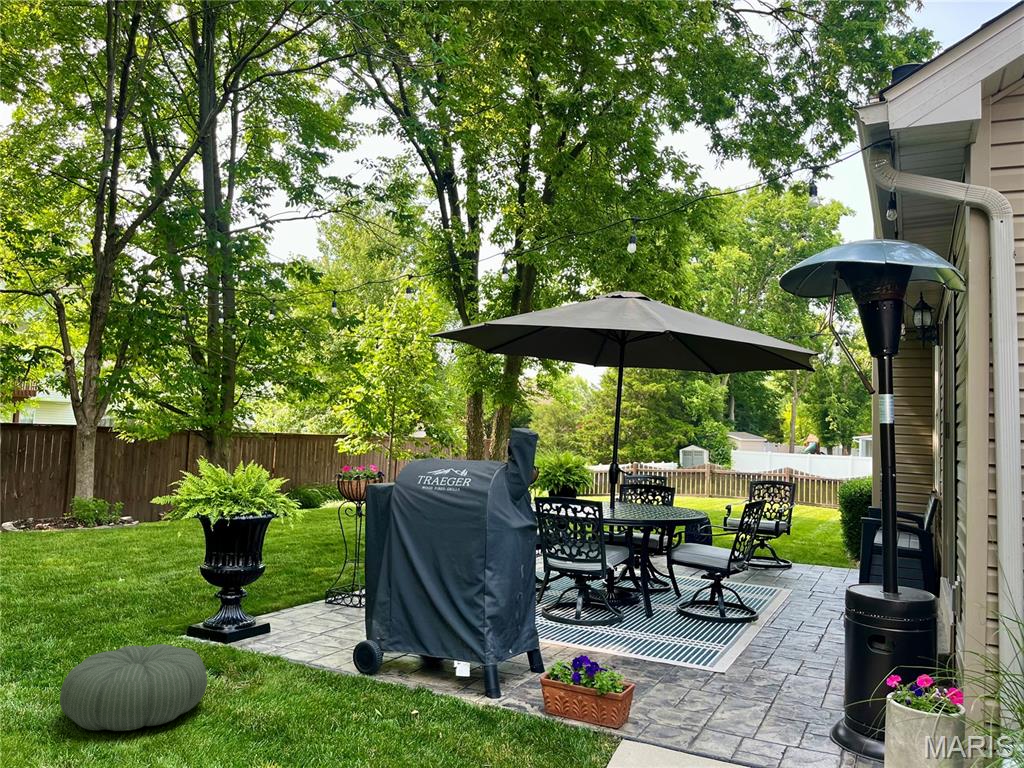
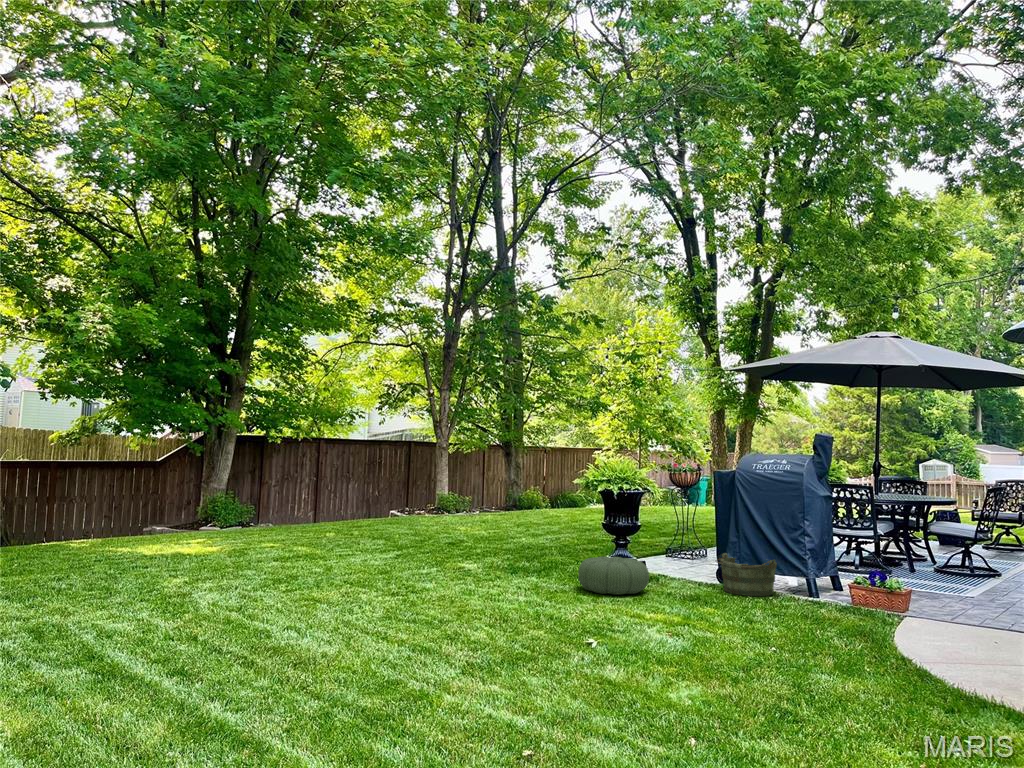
bucket: none [336,624,438,705] -> present [716,553,777,596]

